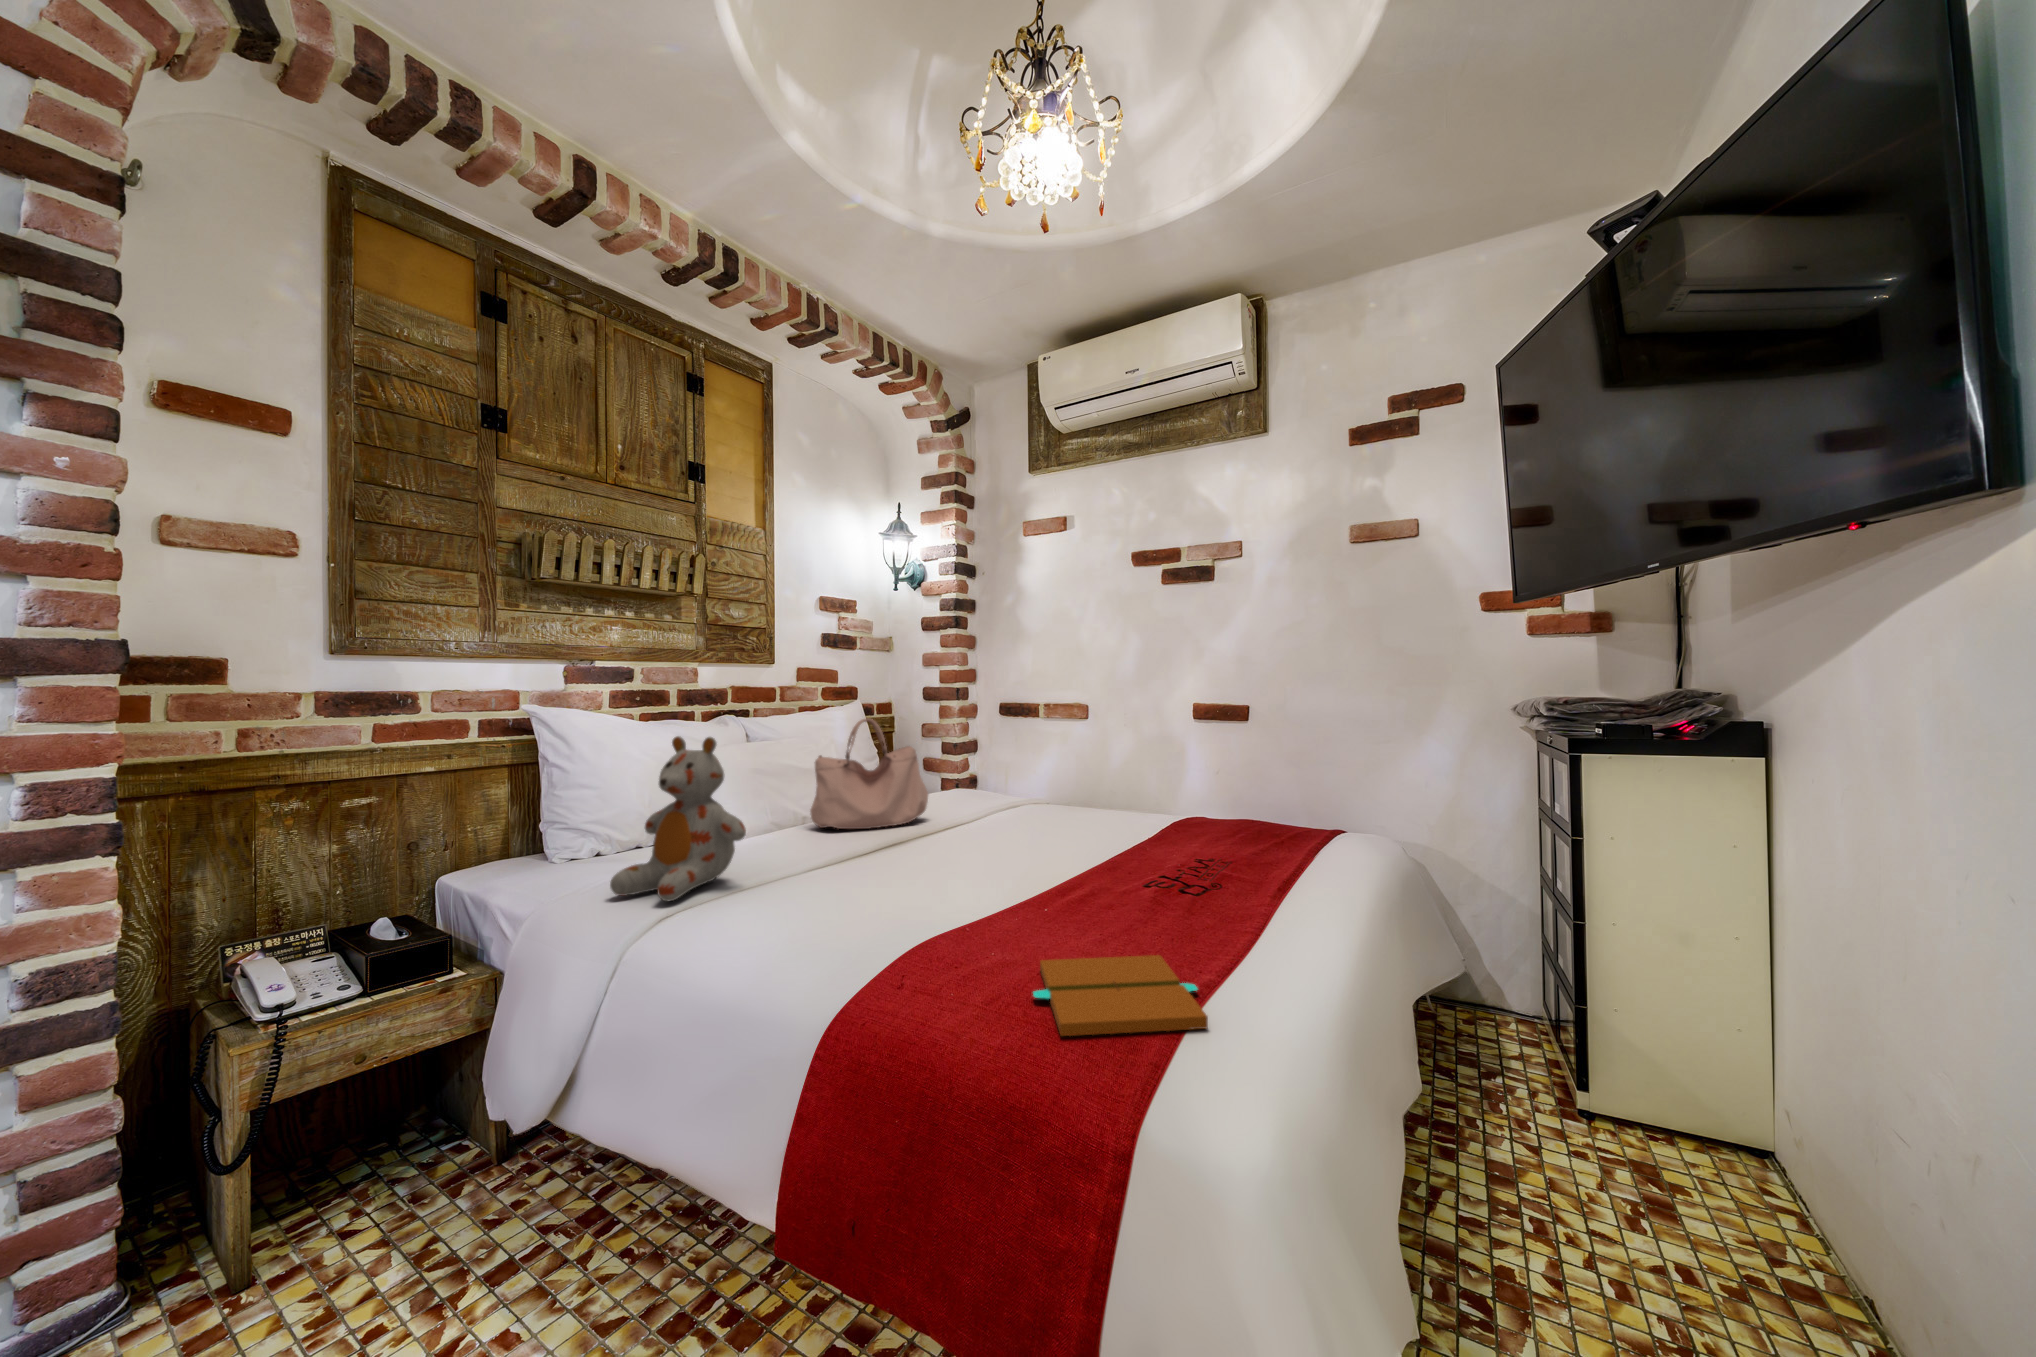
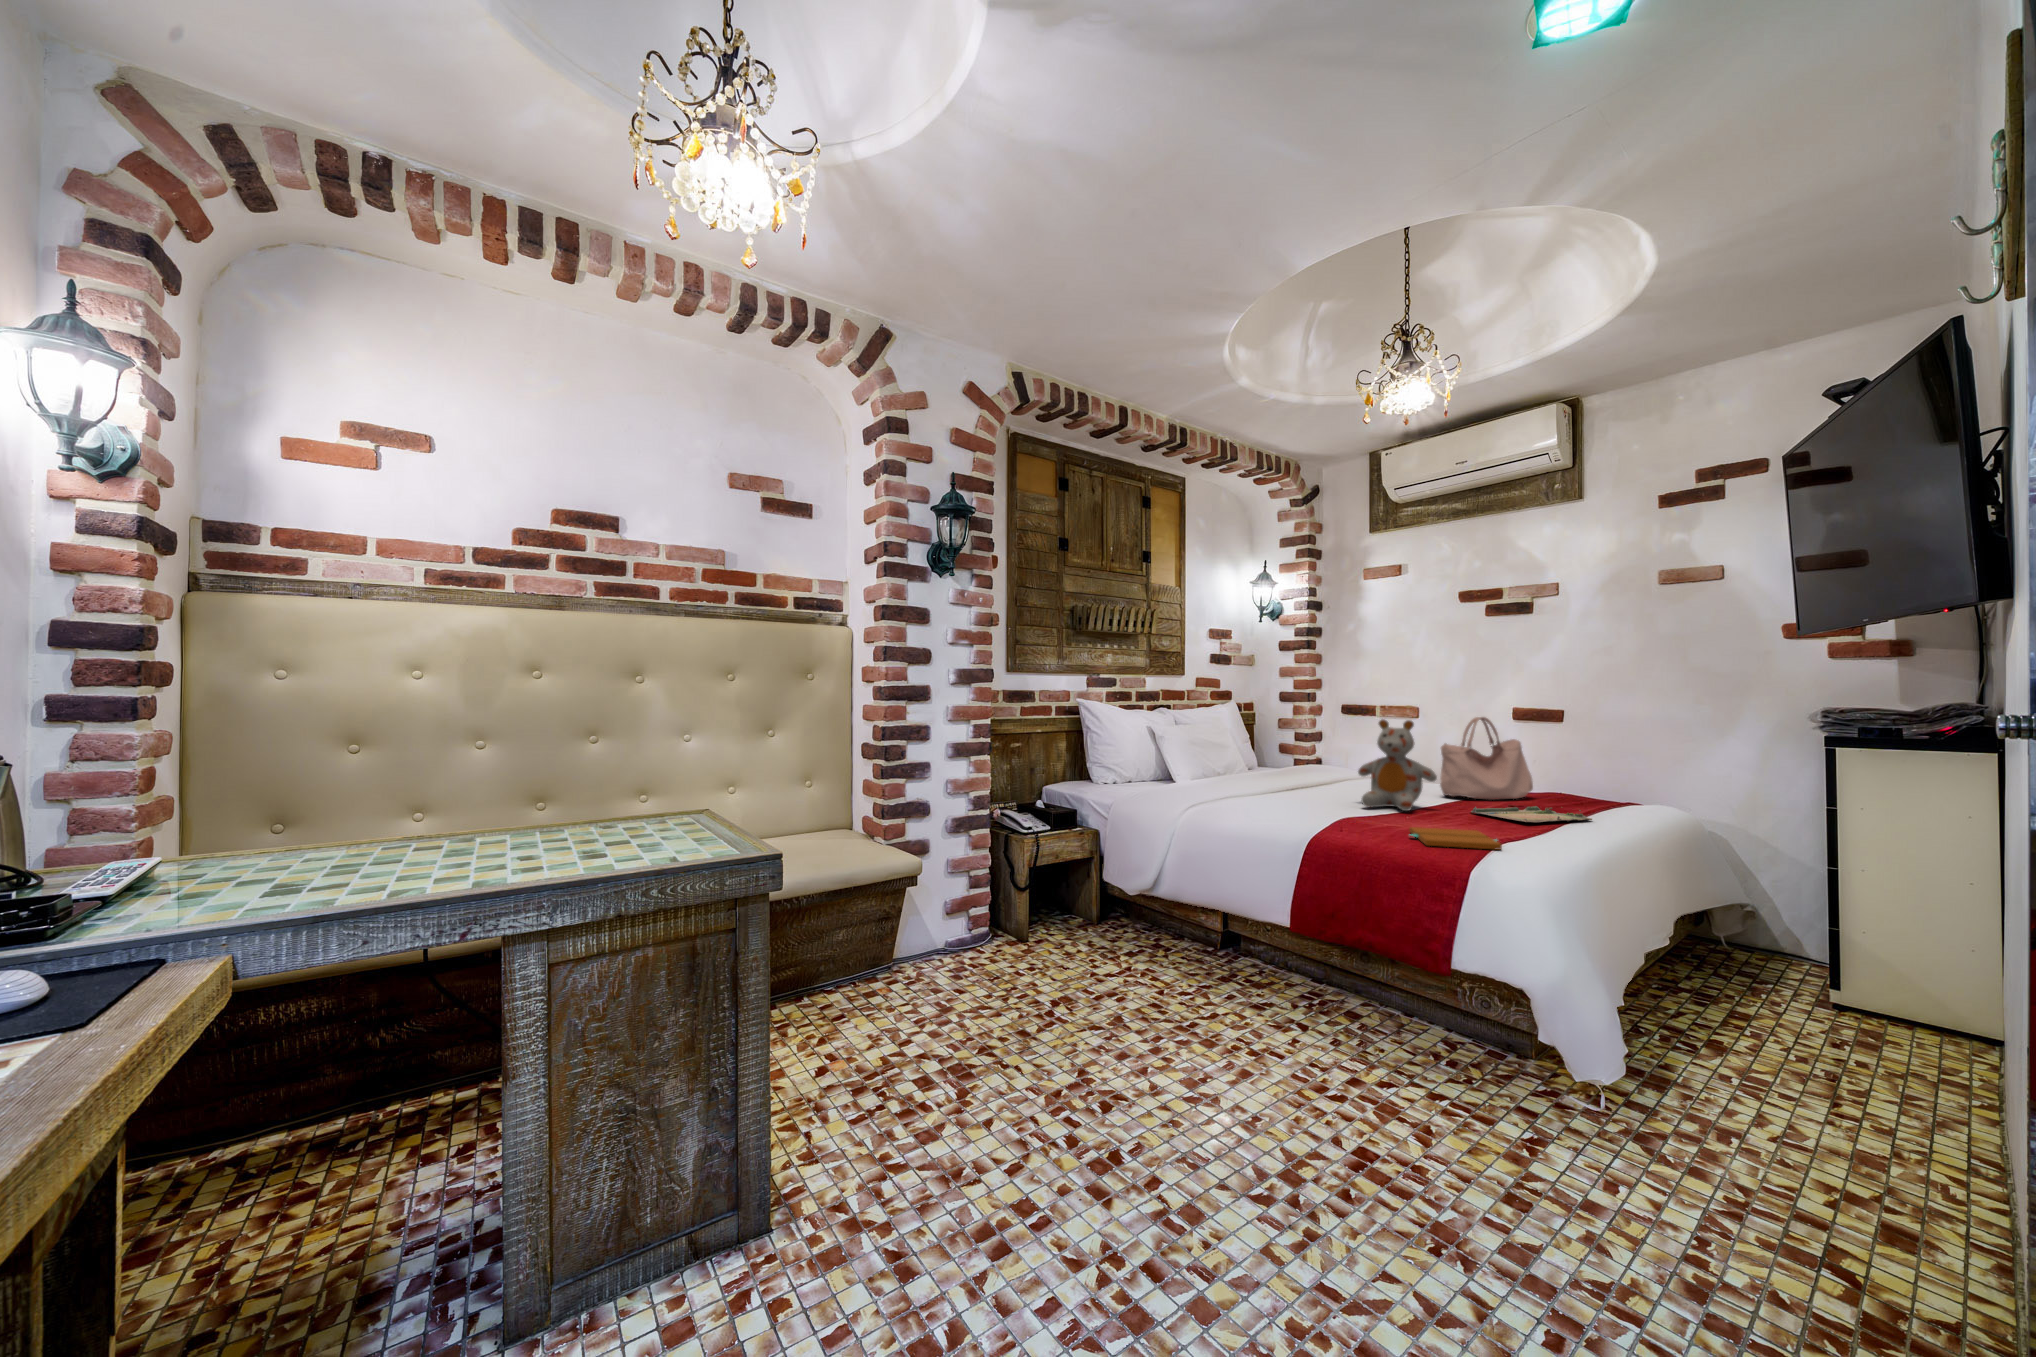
handbag: present [810,718,928,829] -> present [1440,717,1533,800]
stuffed bear: present [610,736,746,901] -> present [1358,719,1437,811]
tray: none [1147,859,1316,908] -> present [1471,806,1592,822]

